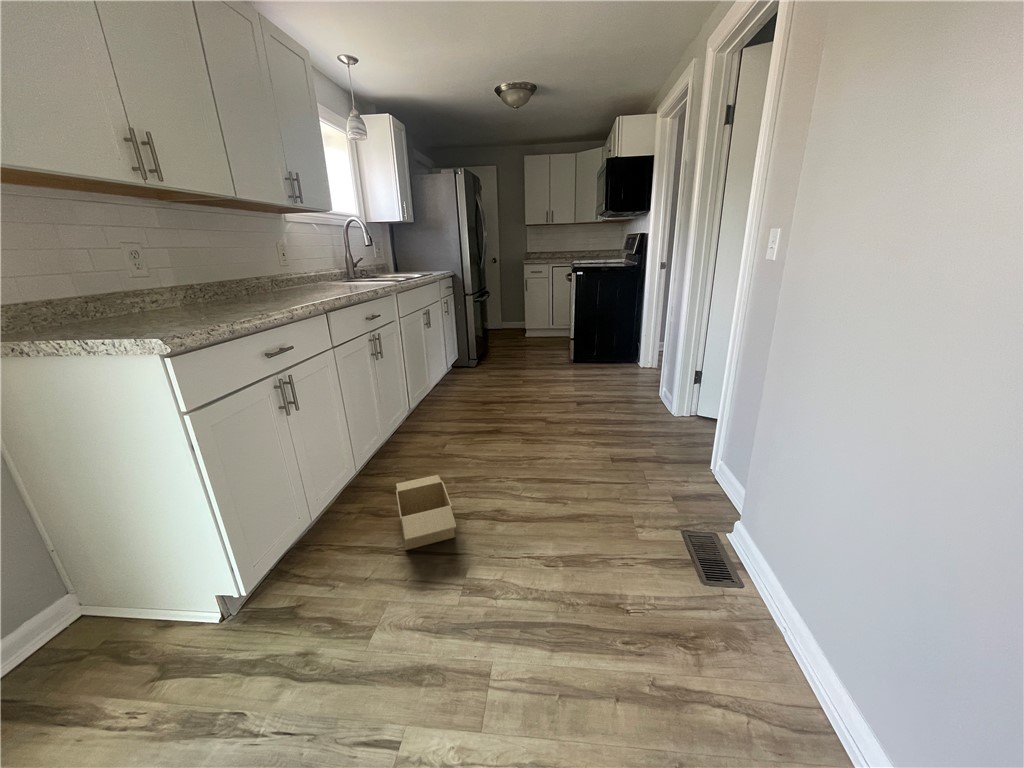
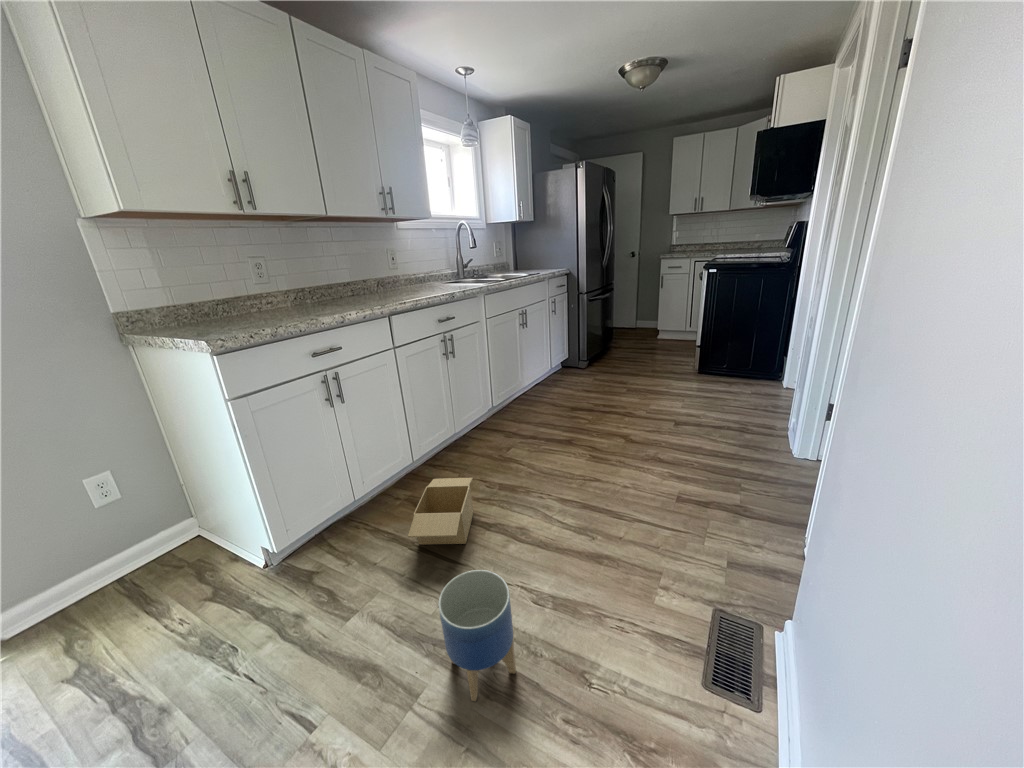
planter: none [499,537,566,658] -> present [438,570,516,701]

